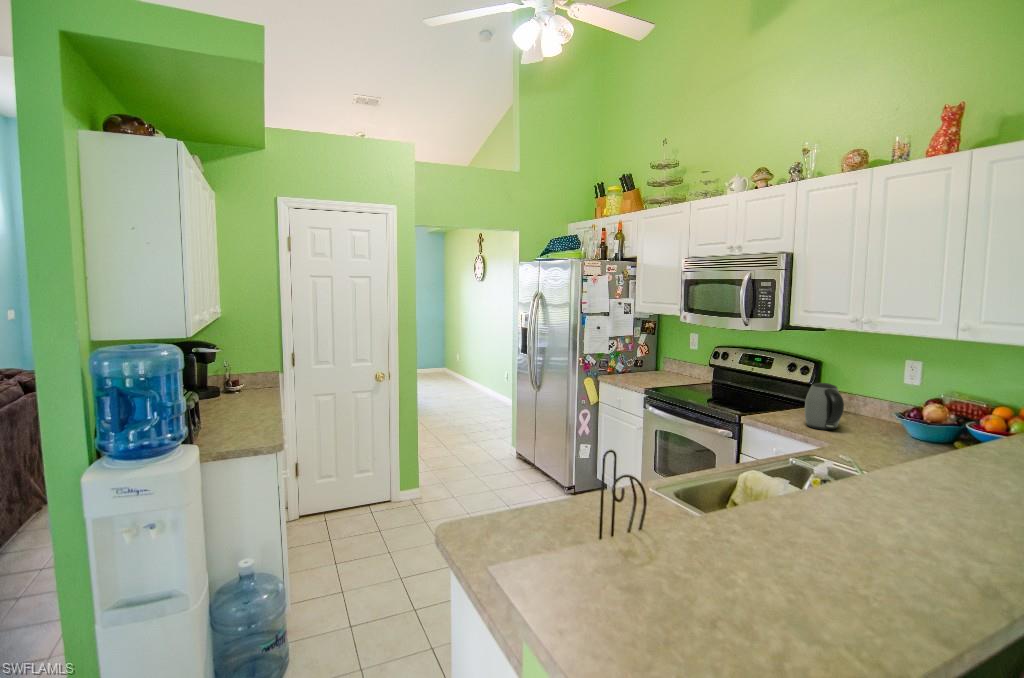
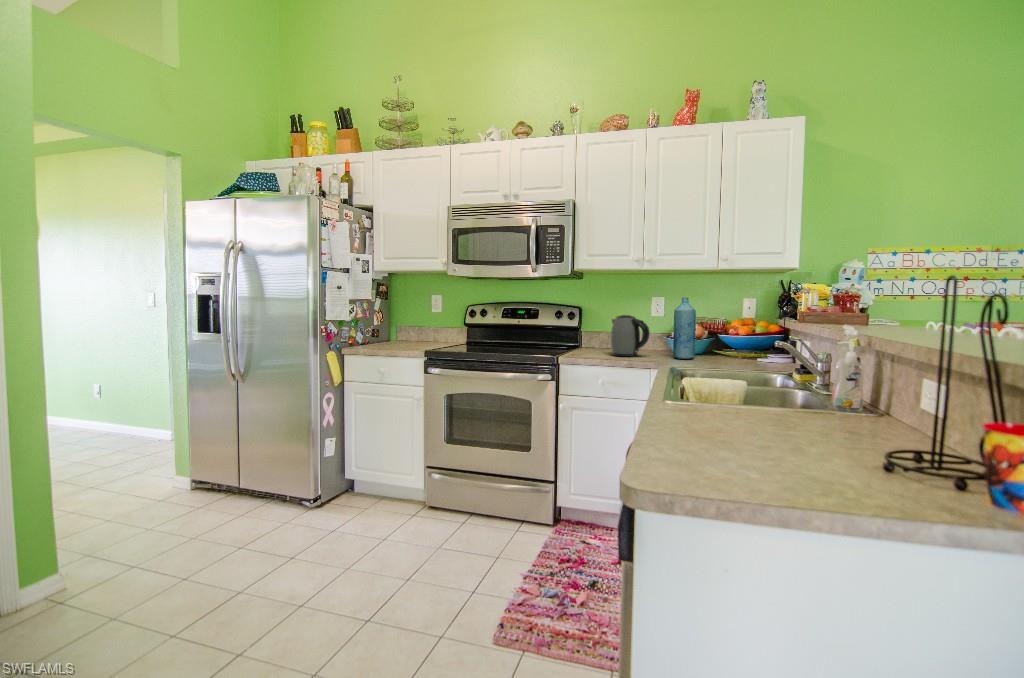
bottle: none [866,374,900,447] -> present [673,297,696,359]

